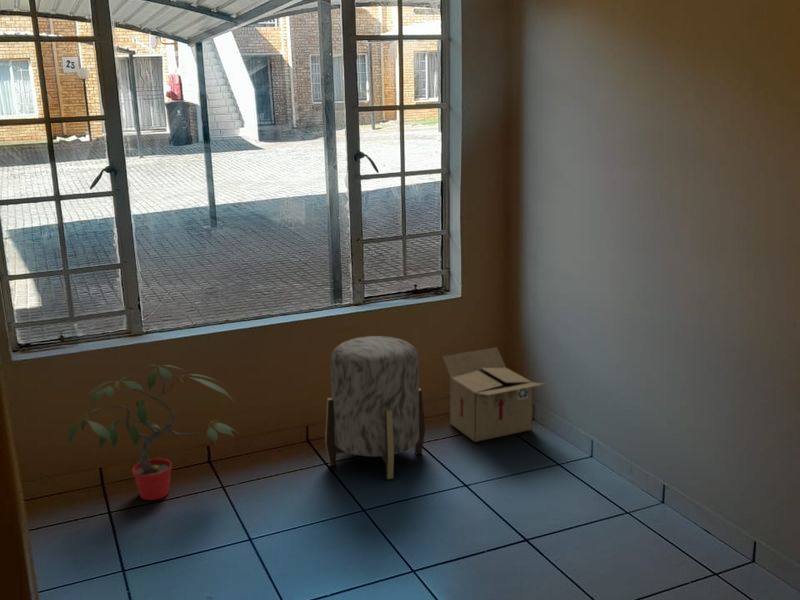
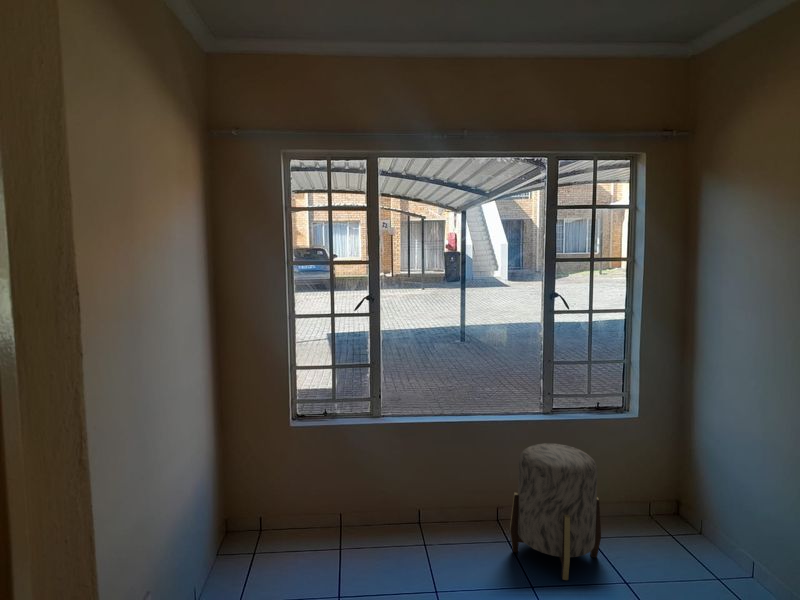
cardboard box: present [443,347,546,442] -> none [620,467,729,557]
potted plant: present [68,365,234,500] -> none [313,443,439,552]

